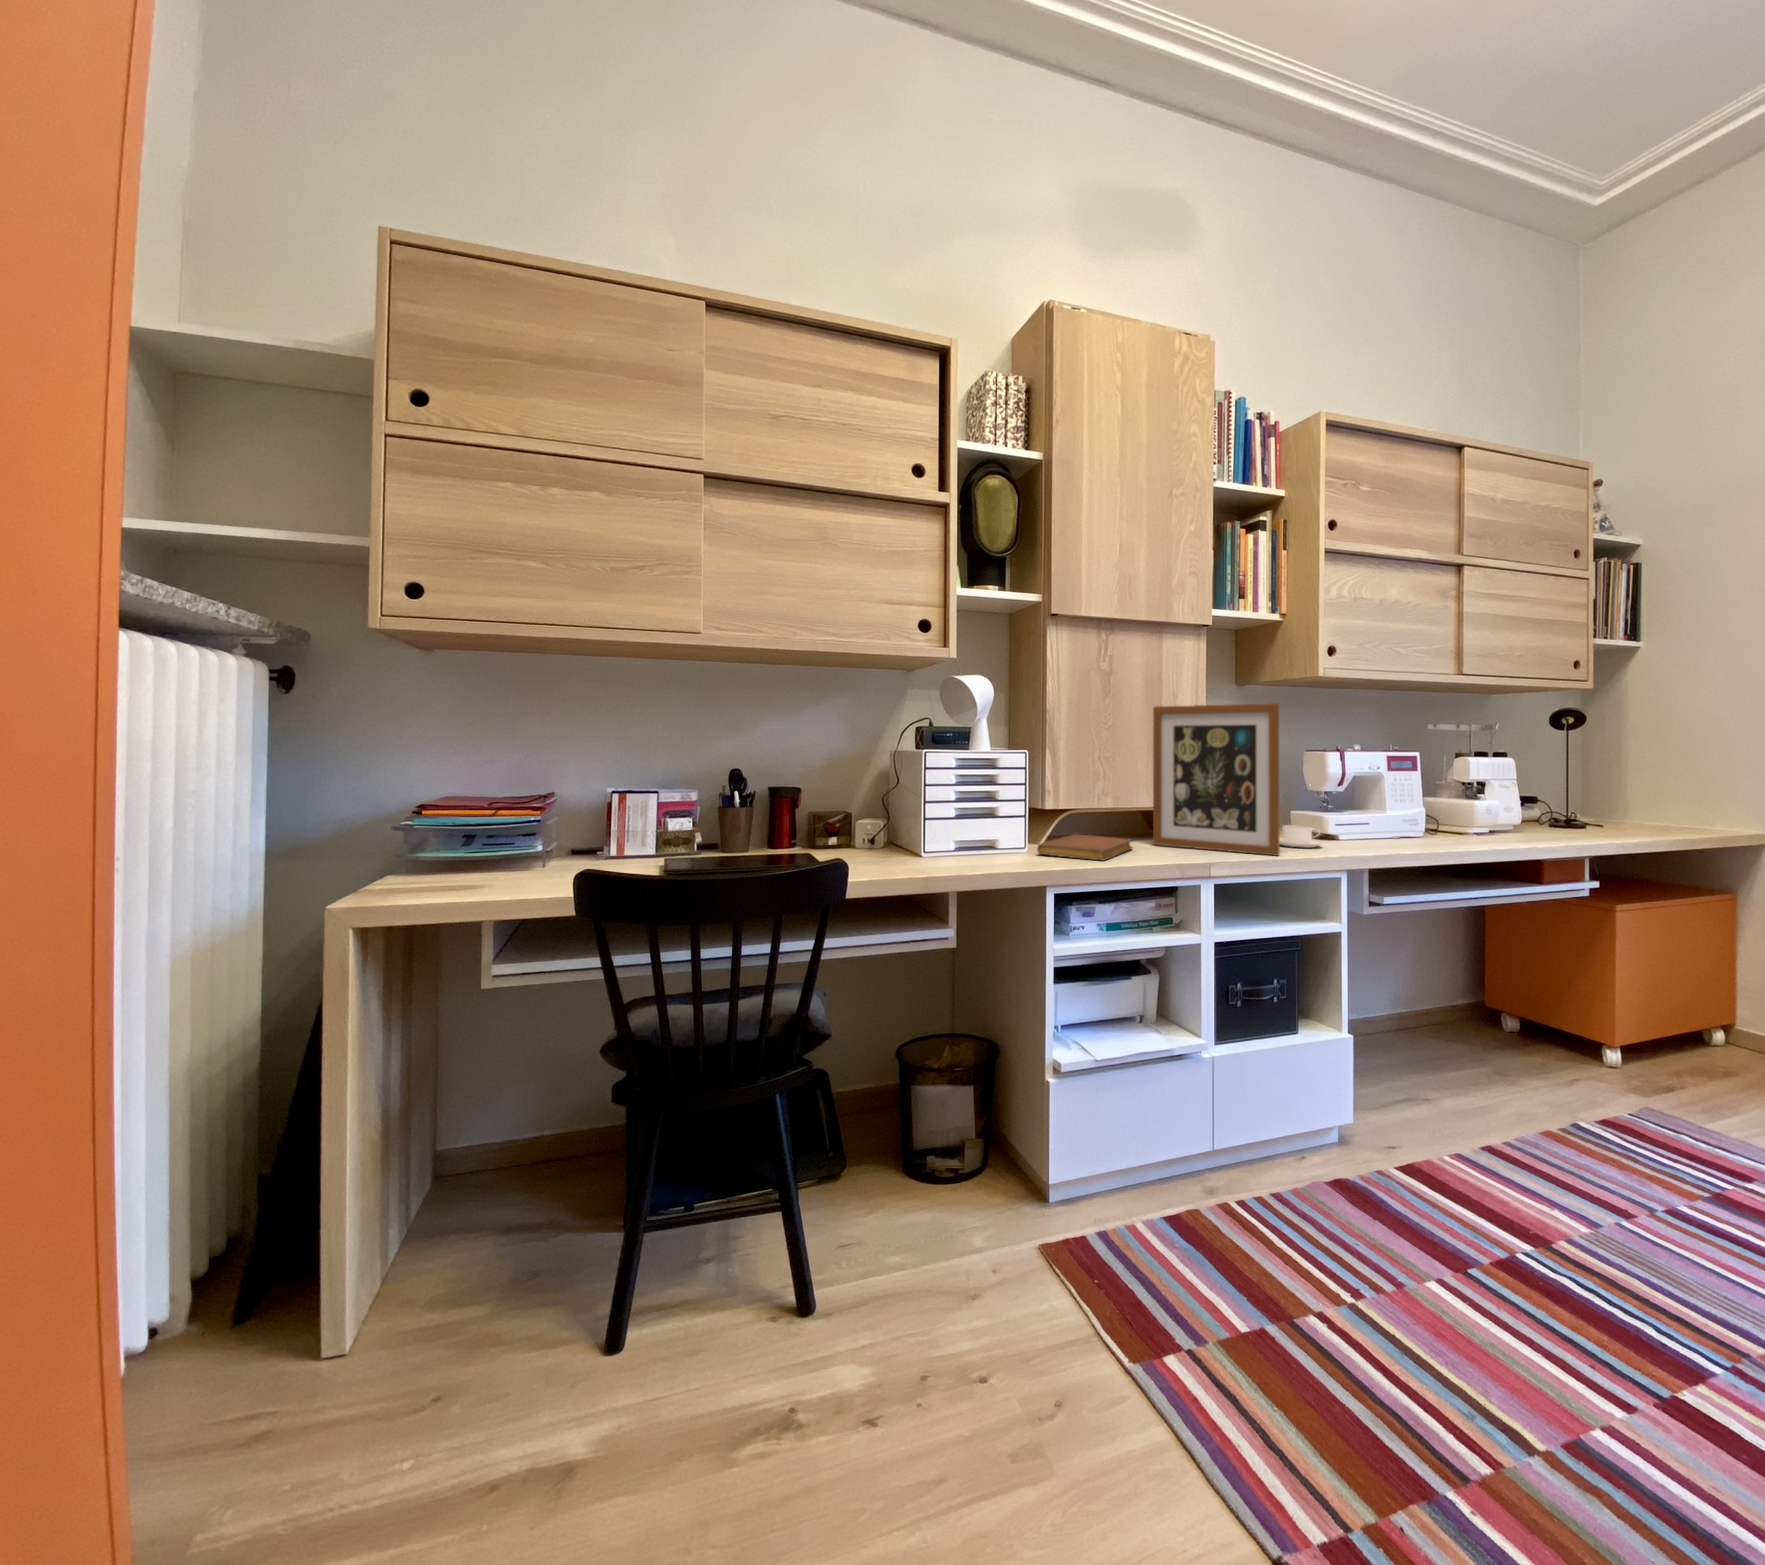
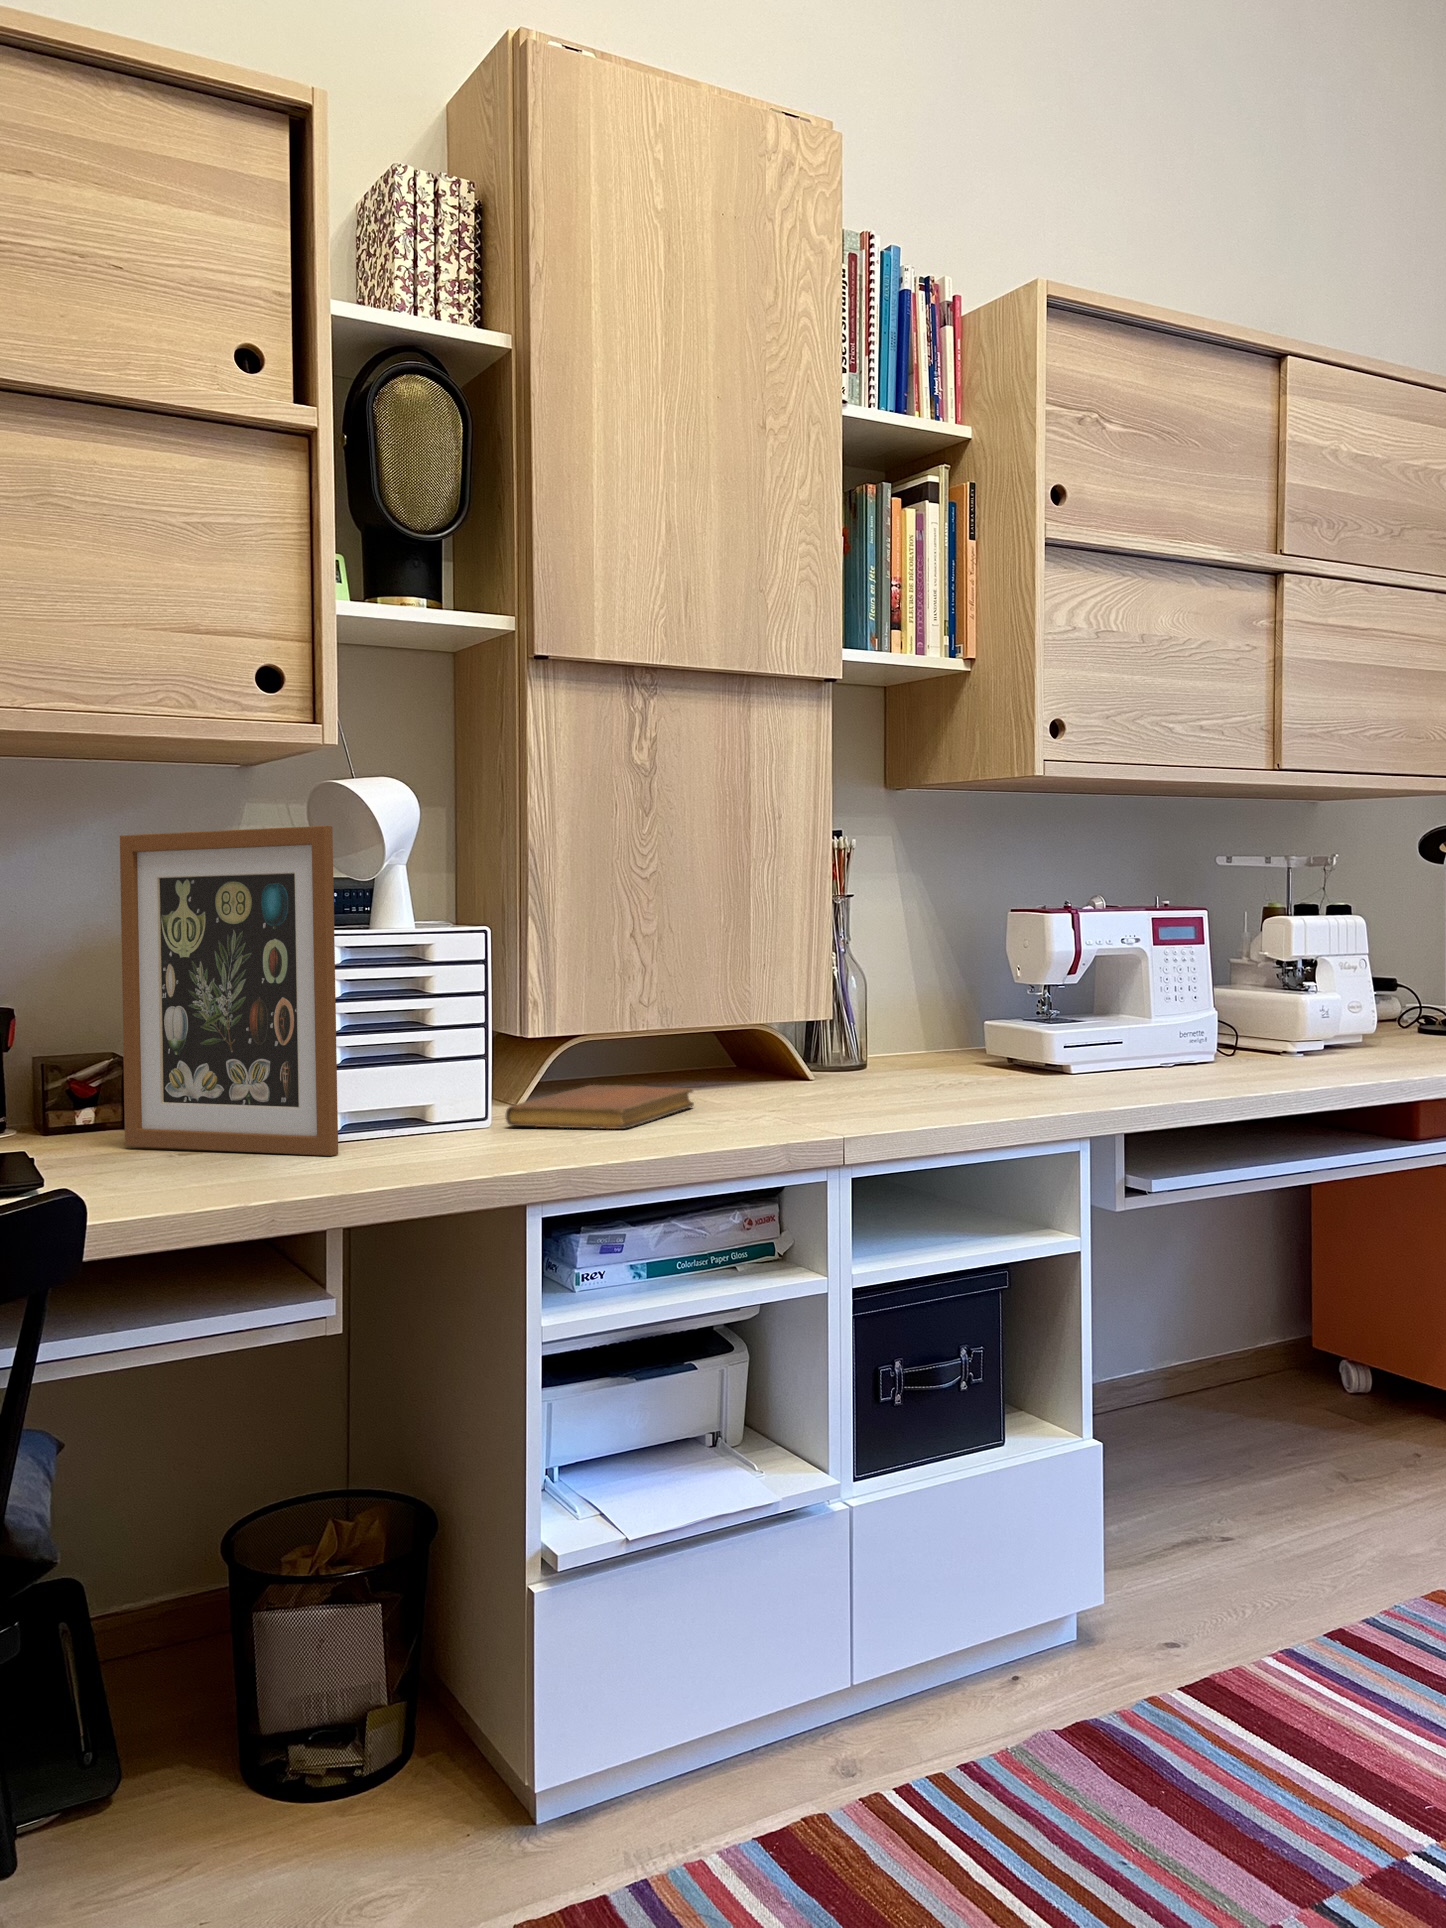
picture frame: present [1153,703,1280,856] -> present [120,826,338,1156]
coffee cup: present [1279,825,1322,848] -> none [950,1047,1030,1086]

